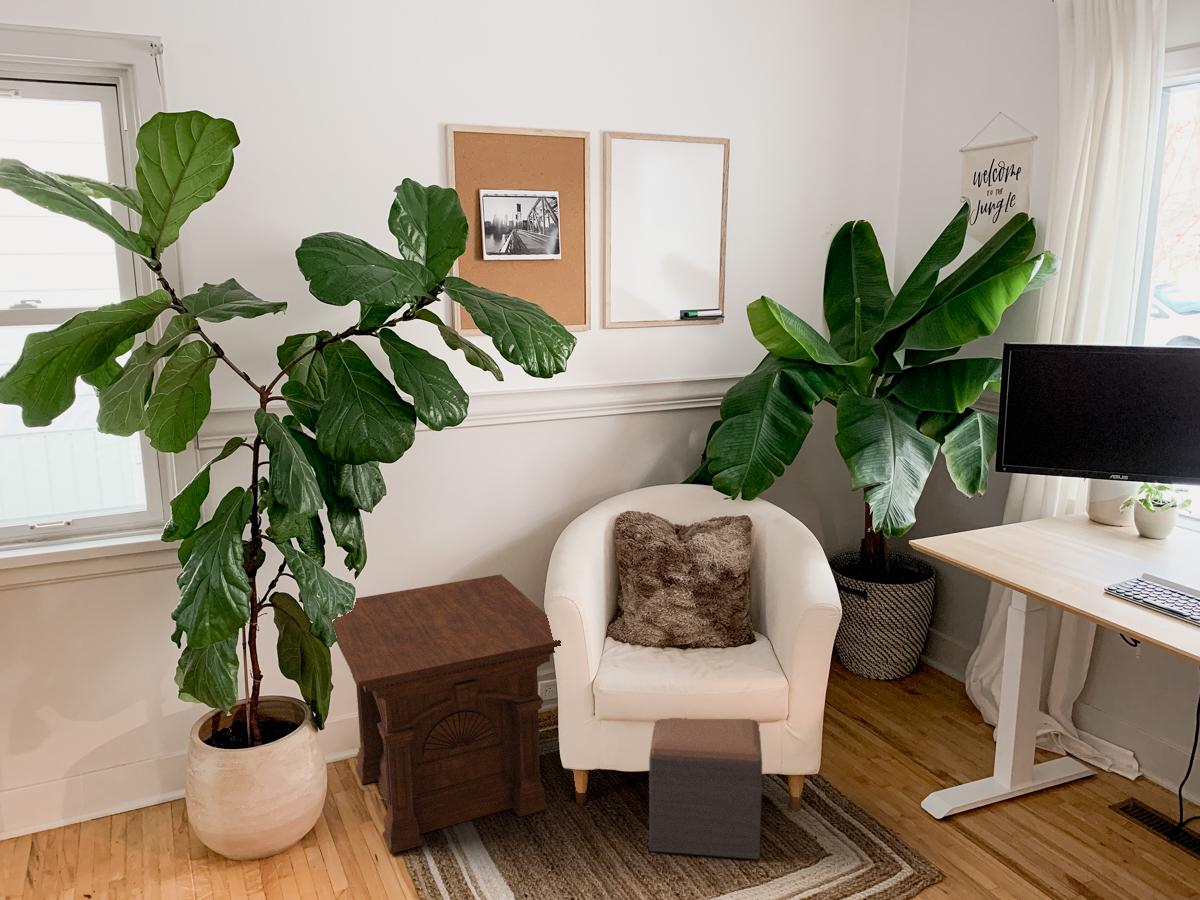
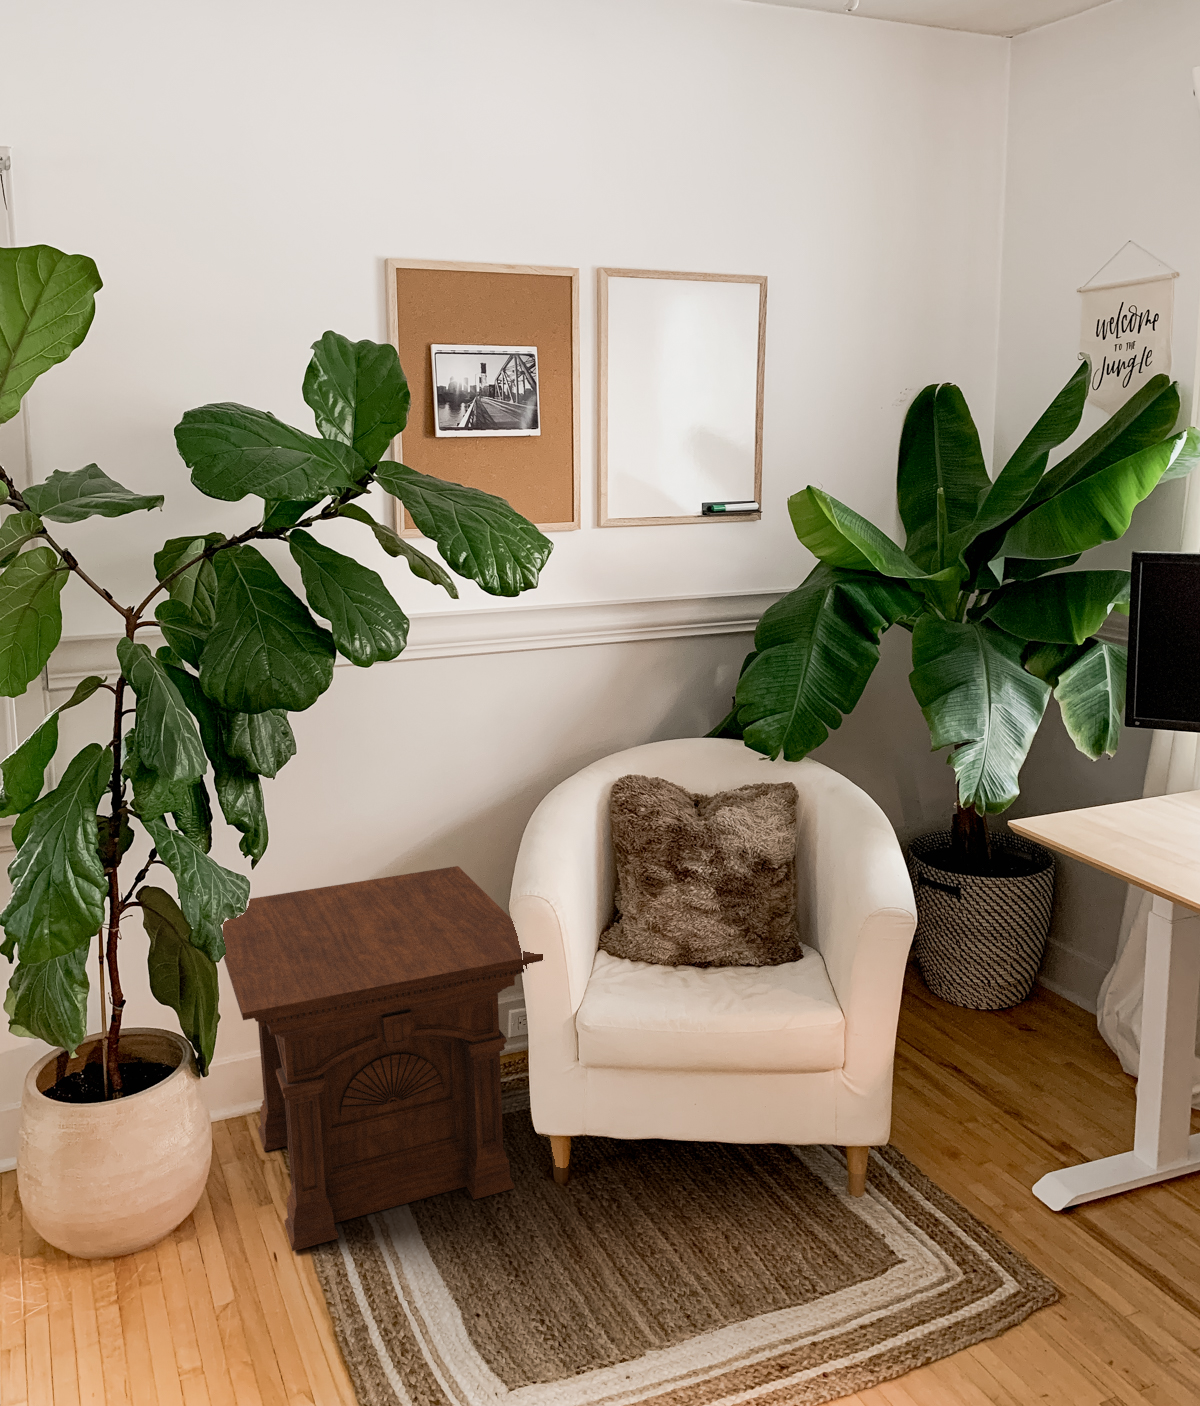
footstool: present [649,718,762,859] -> none [650,1032,808,1265]

